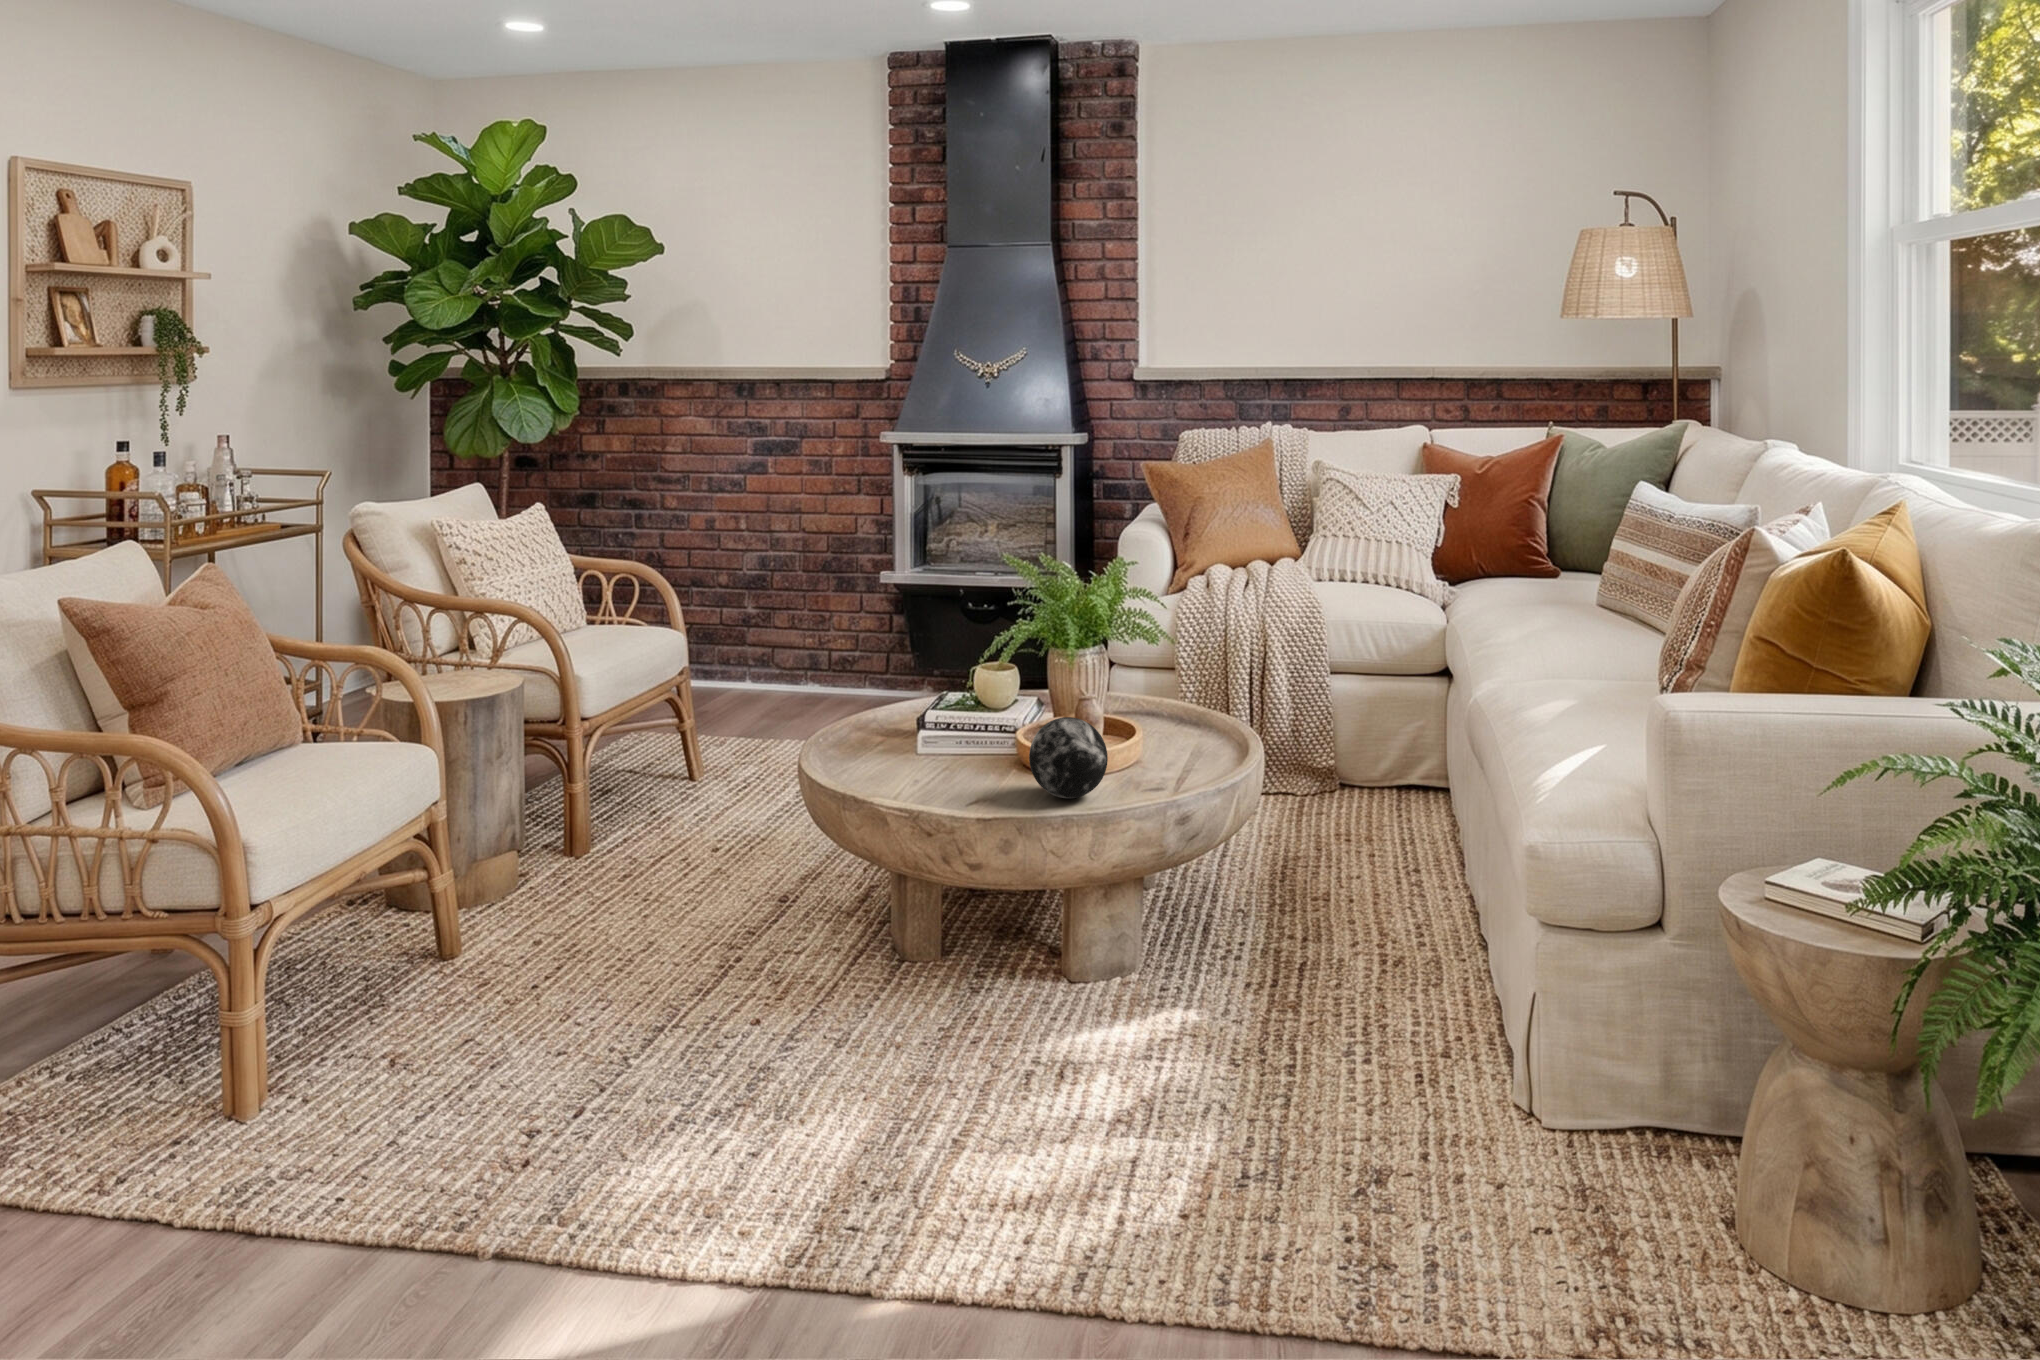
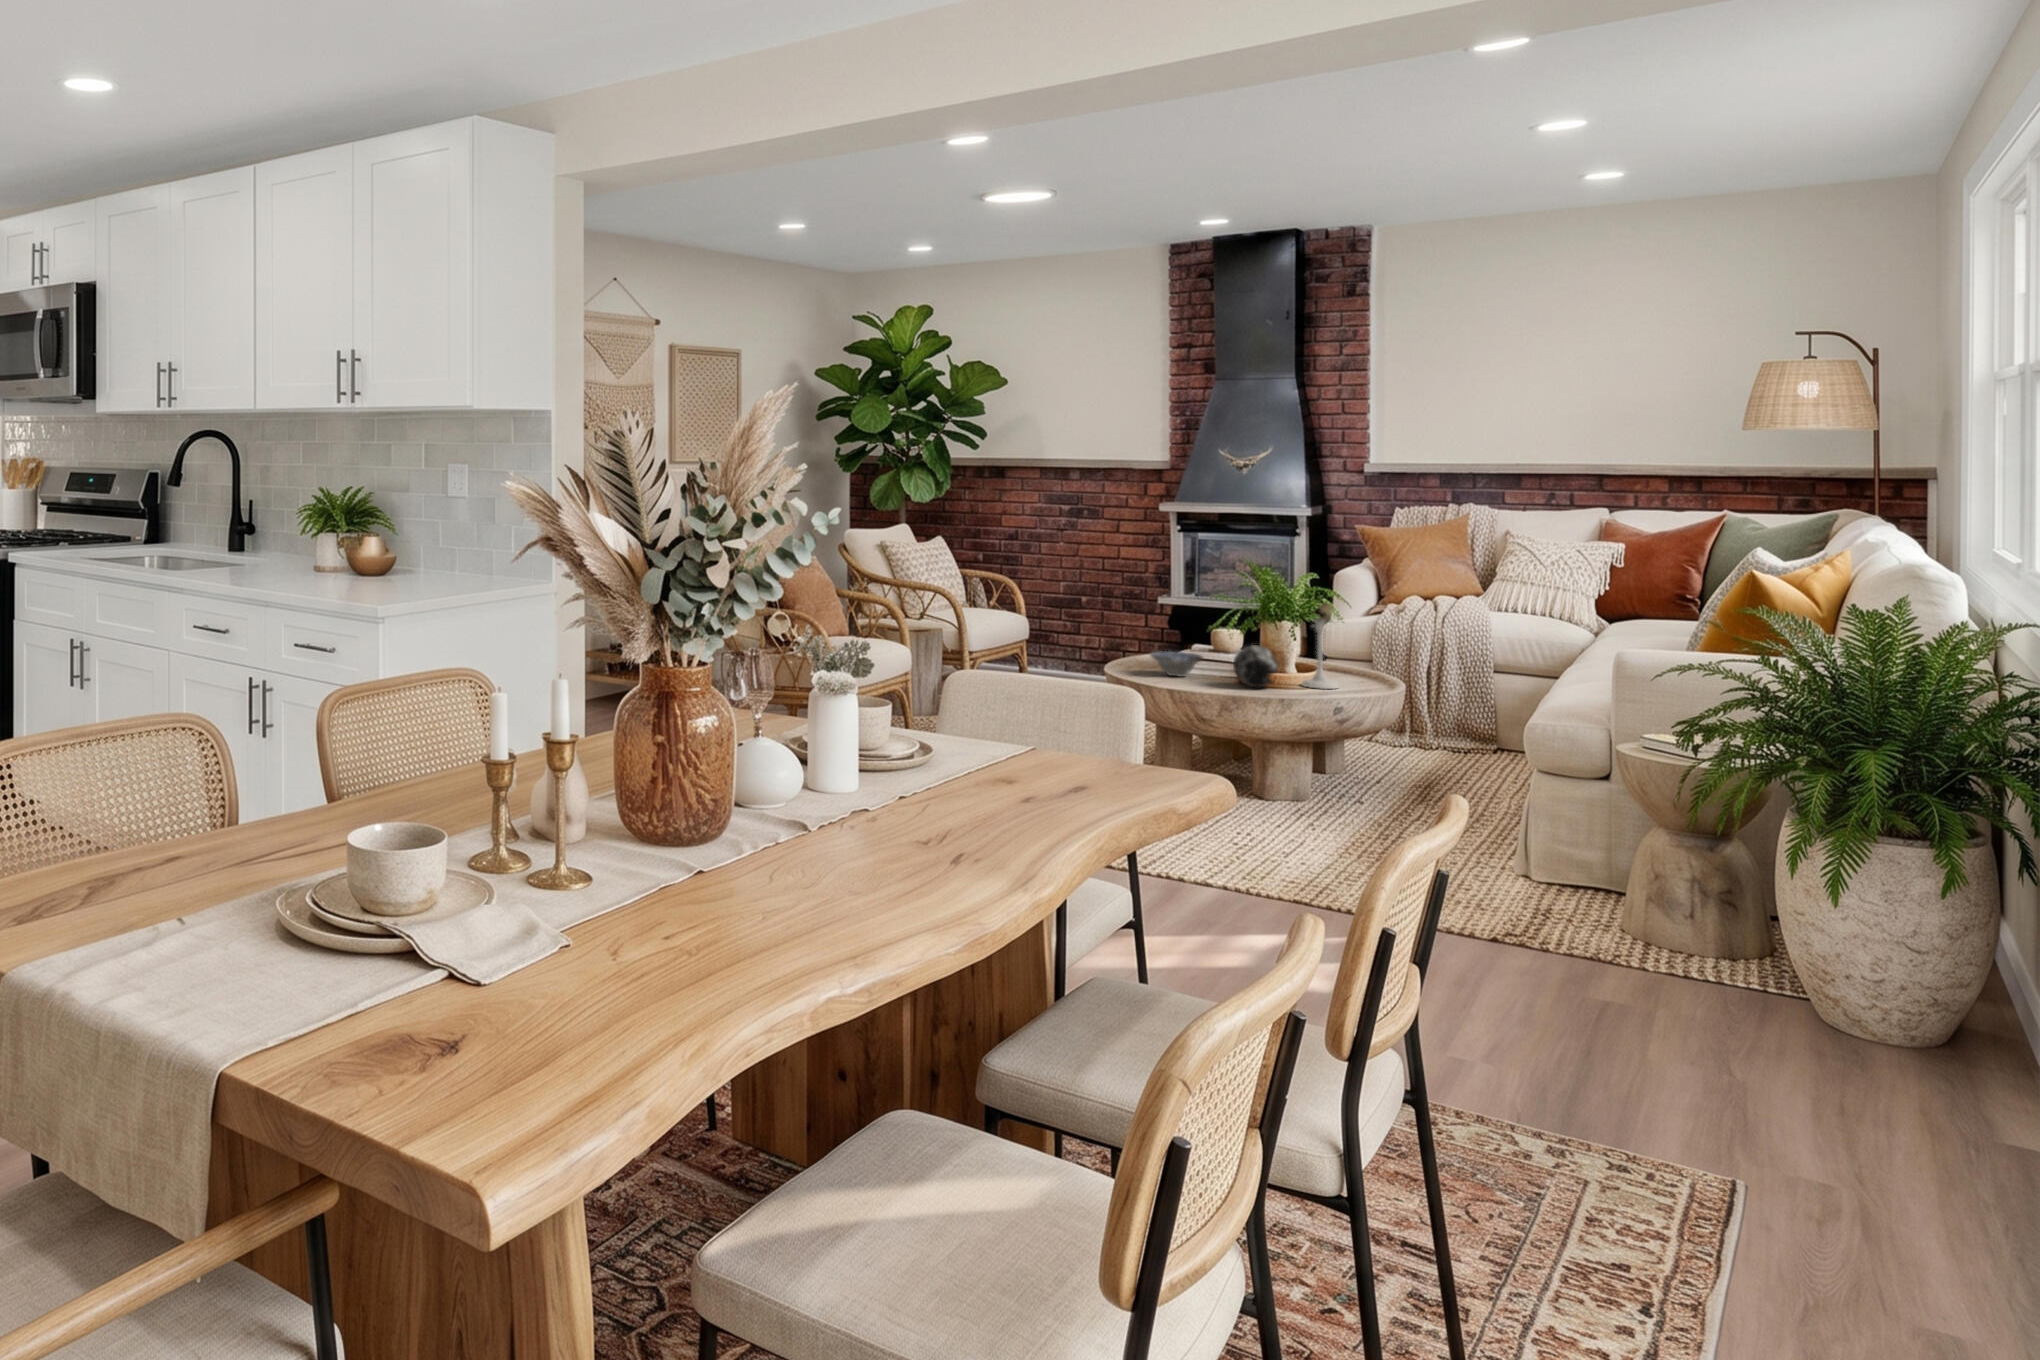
candle holder: none [1135,623,1197,785] -> present [1302,603,1338,689]
ceramic bowl: none [881,725,974,780] -> present [1150,651,1203,676]

